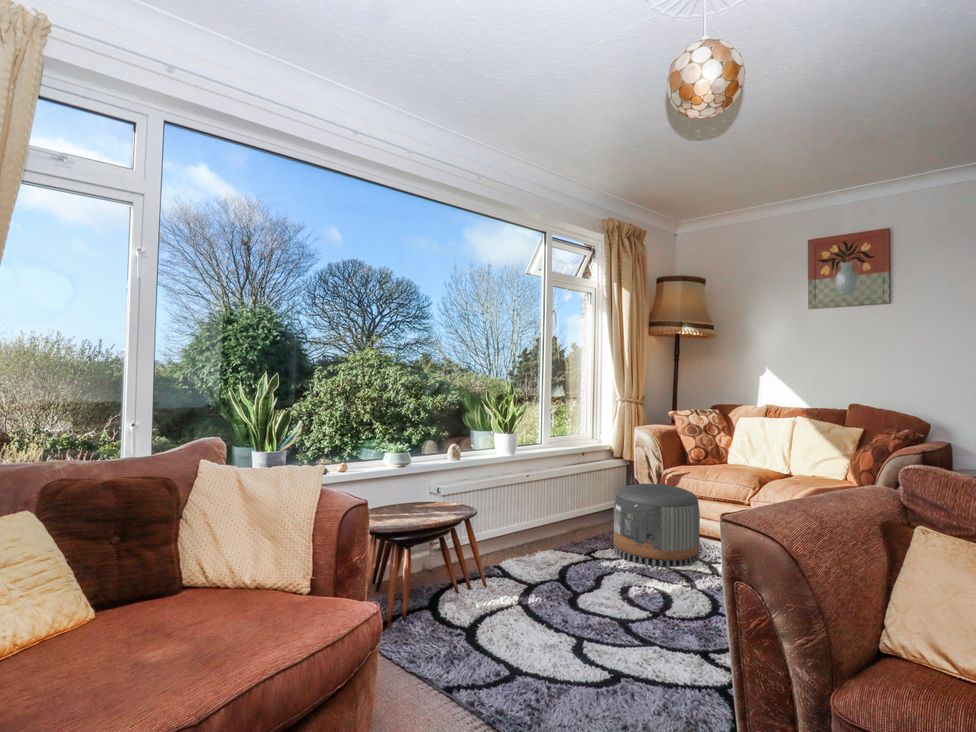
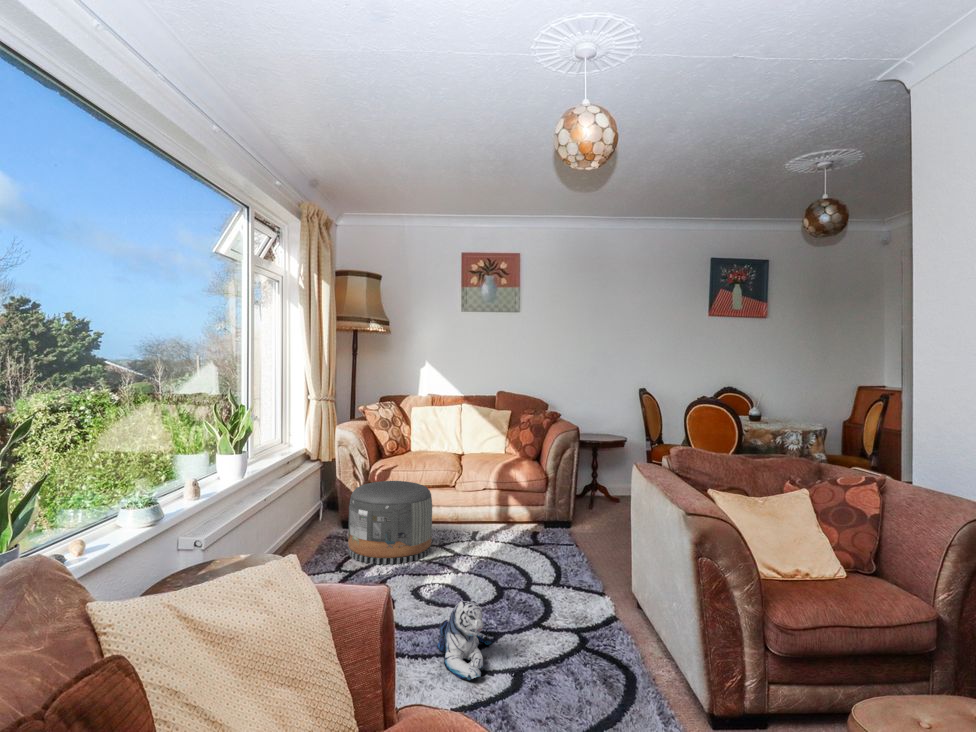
plush toy: none [570,589,636,663] -> present [437,601,491,681]

